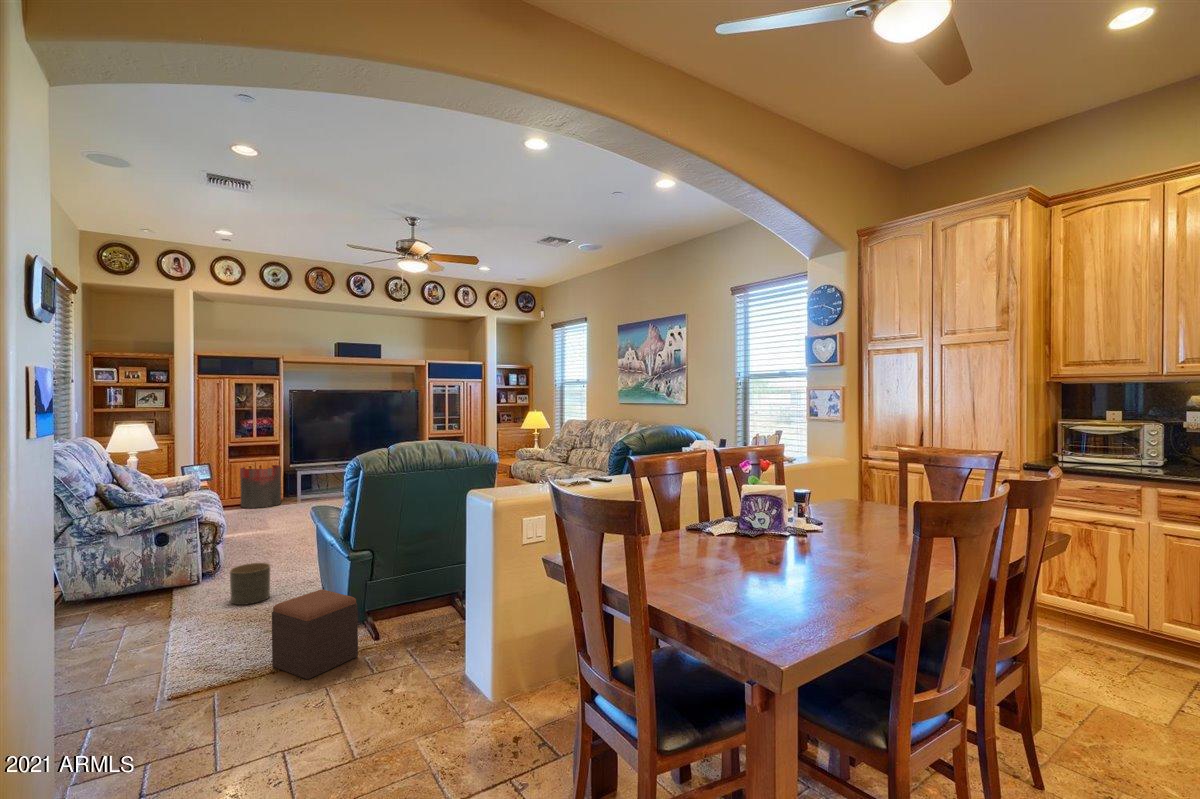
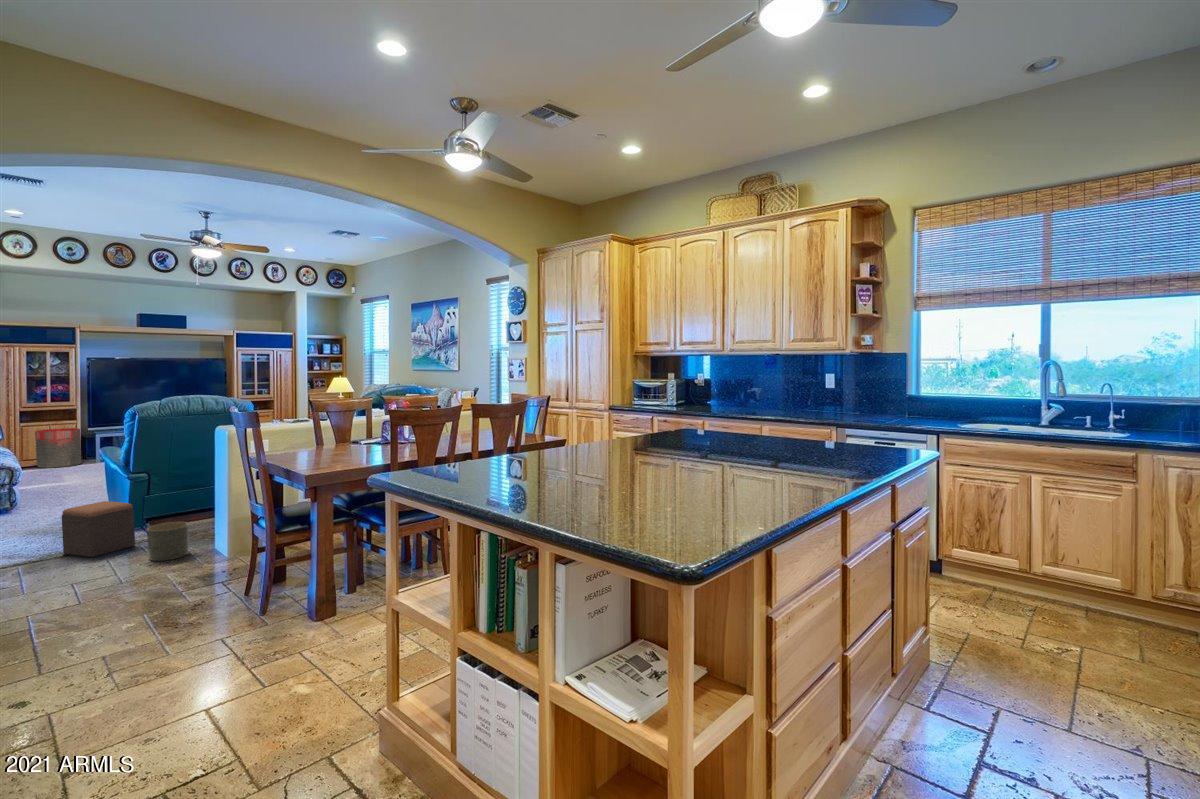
planter: present [230,563,270,605] -> present [147,522,189,561]

